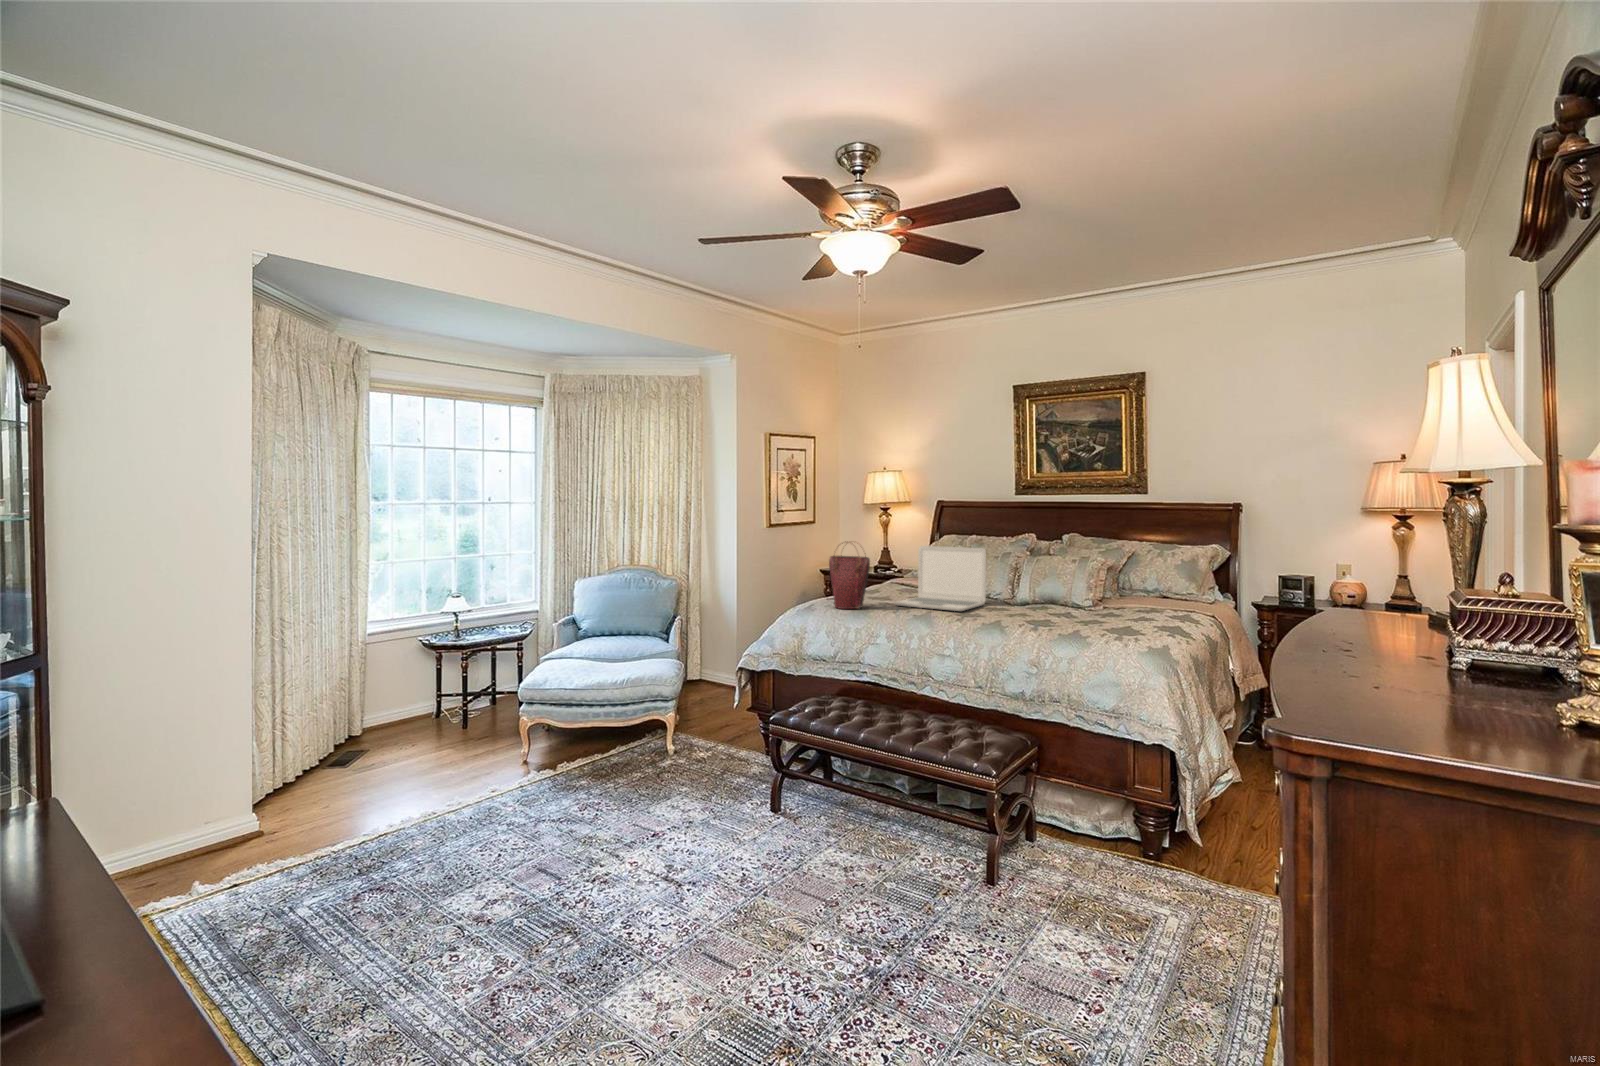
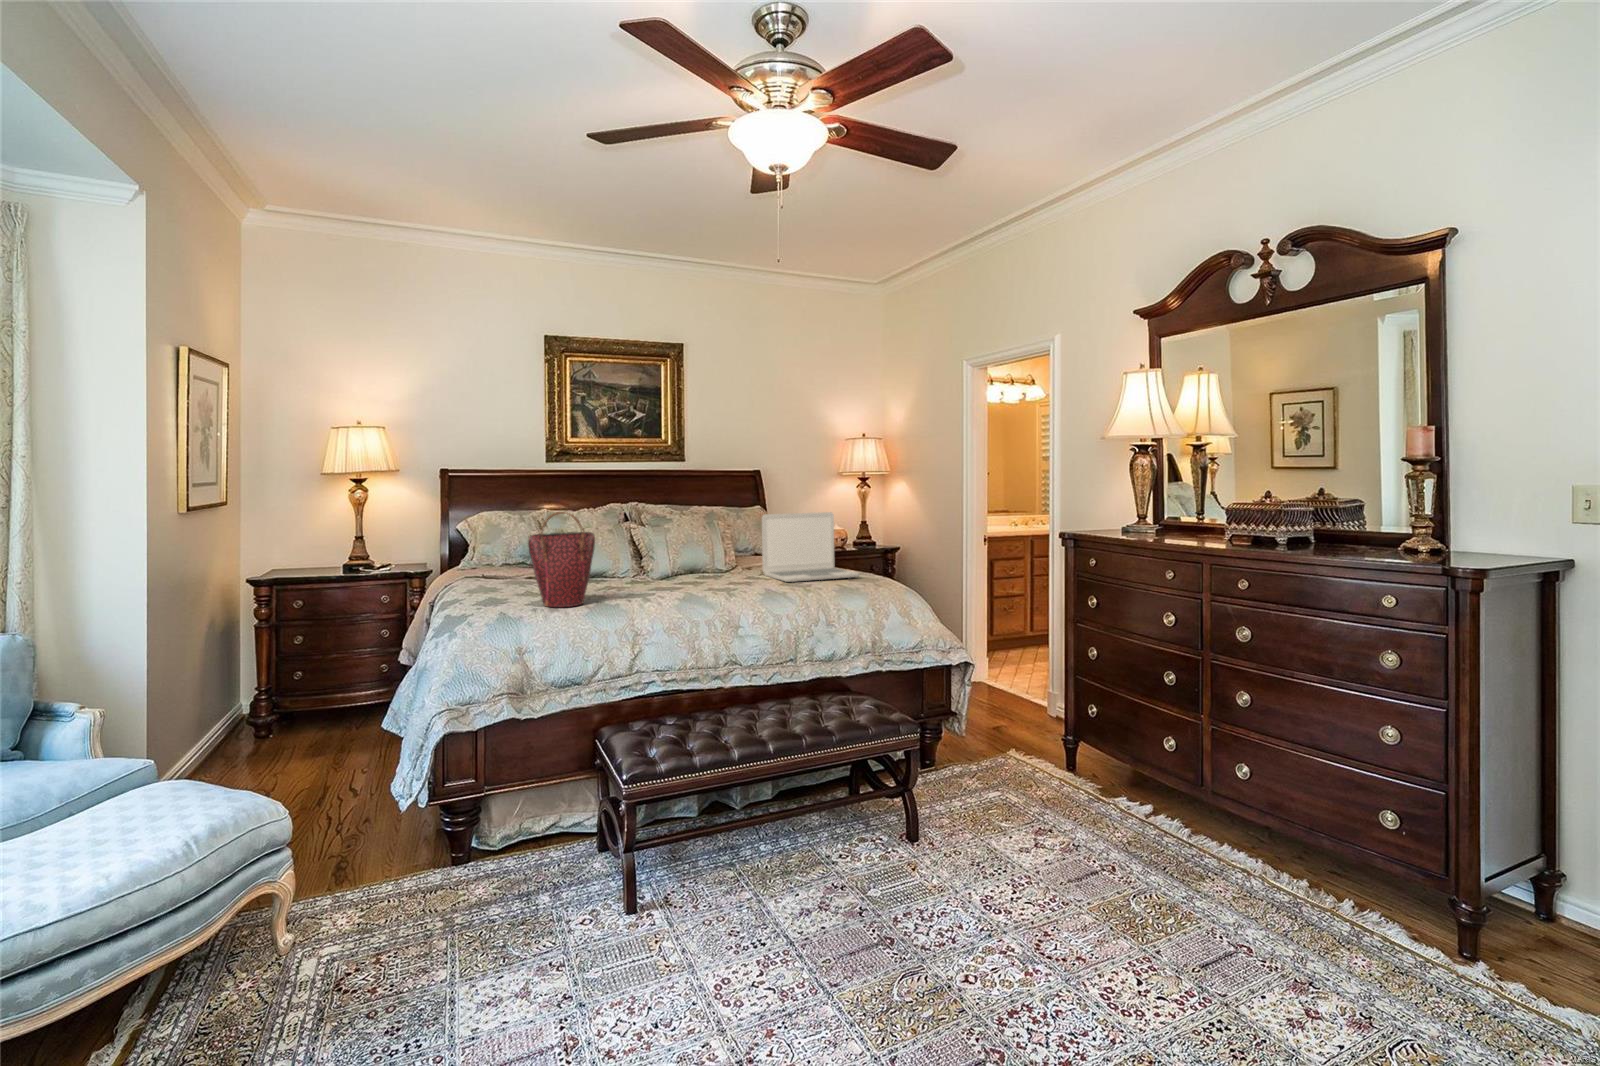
laptop: present [895,546,986,611] -> present [762,512,860,582]

